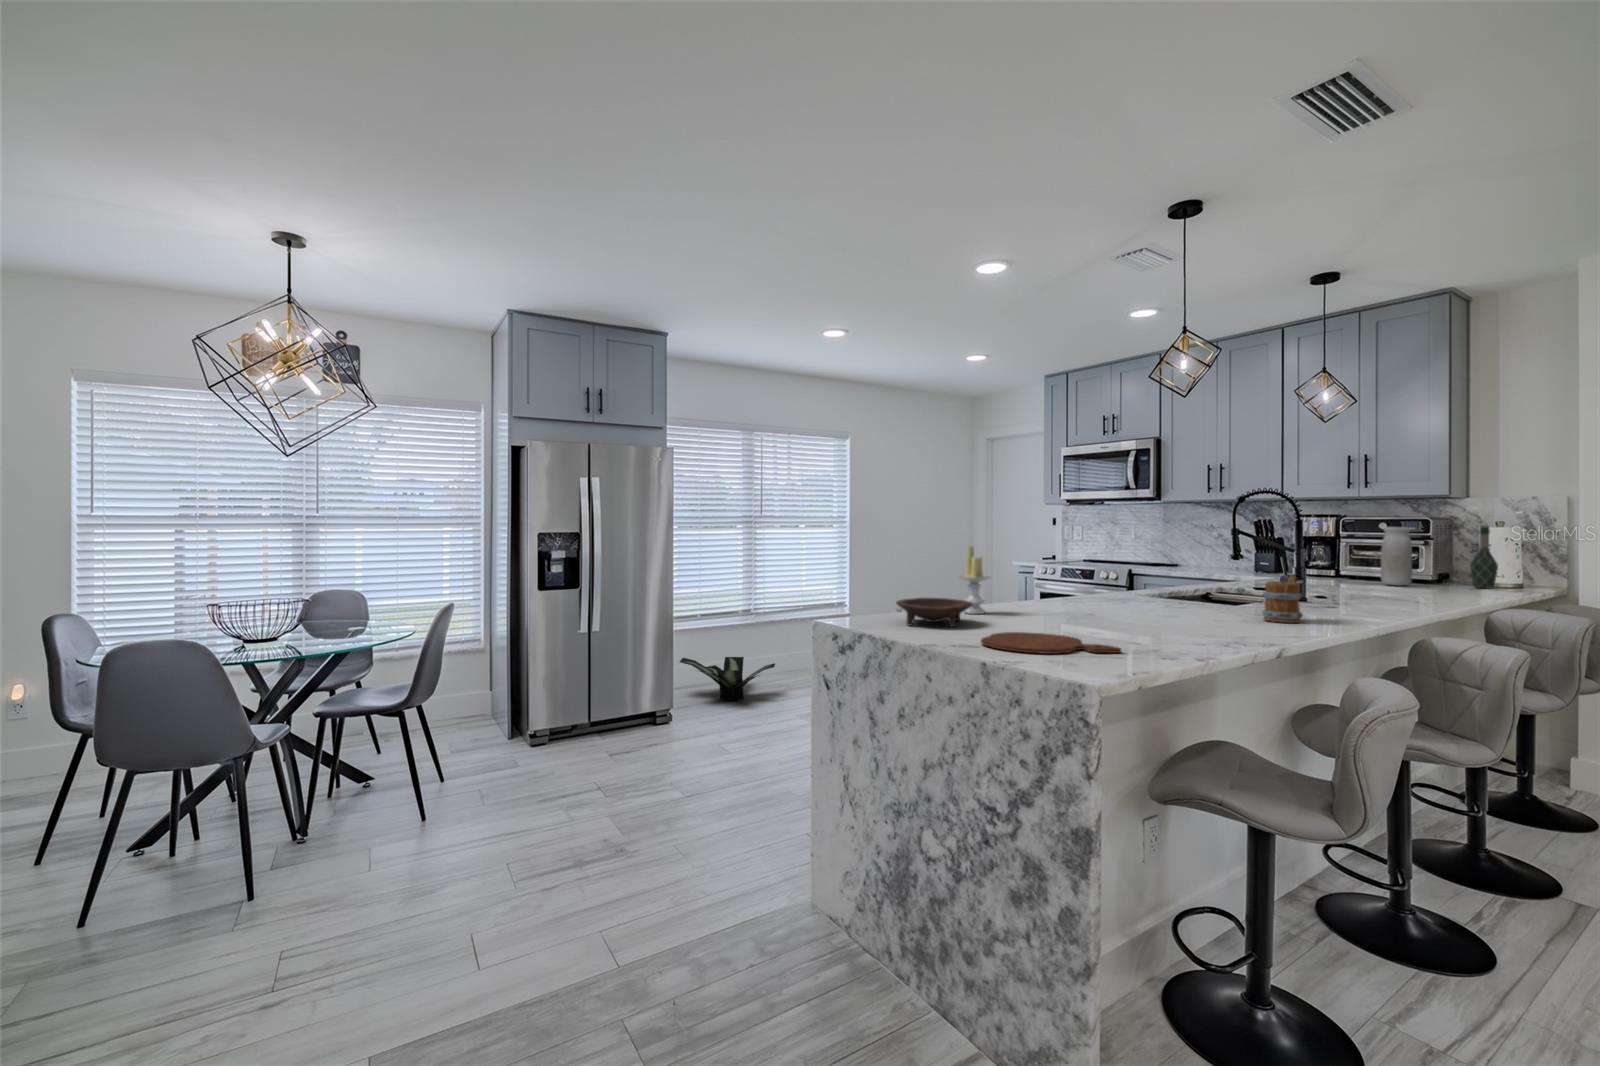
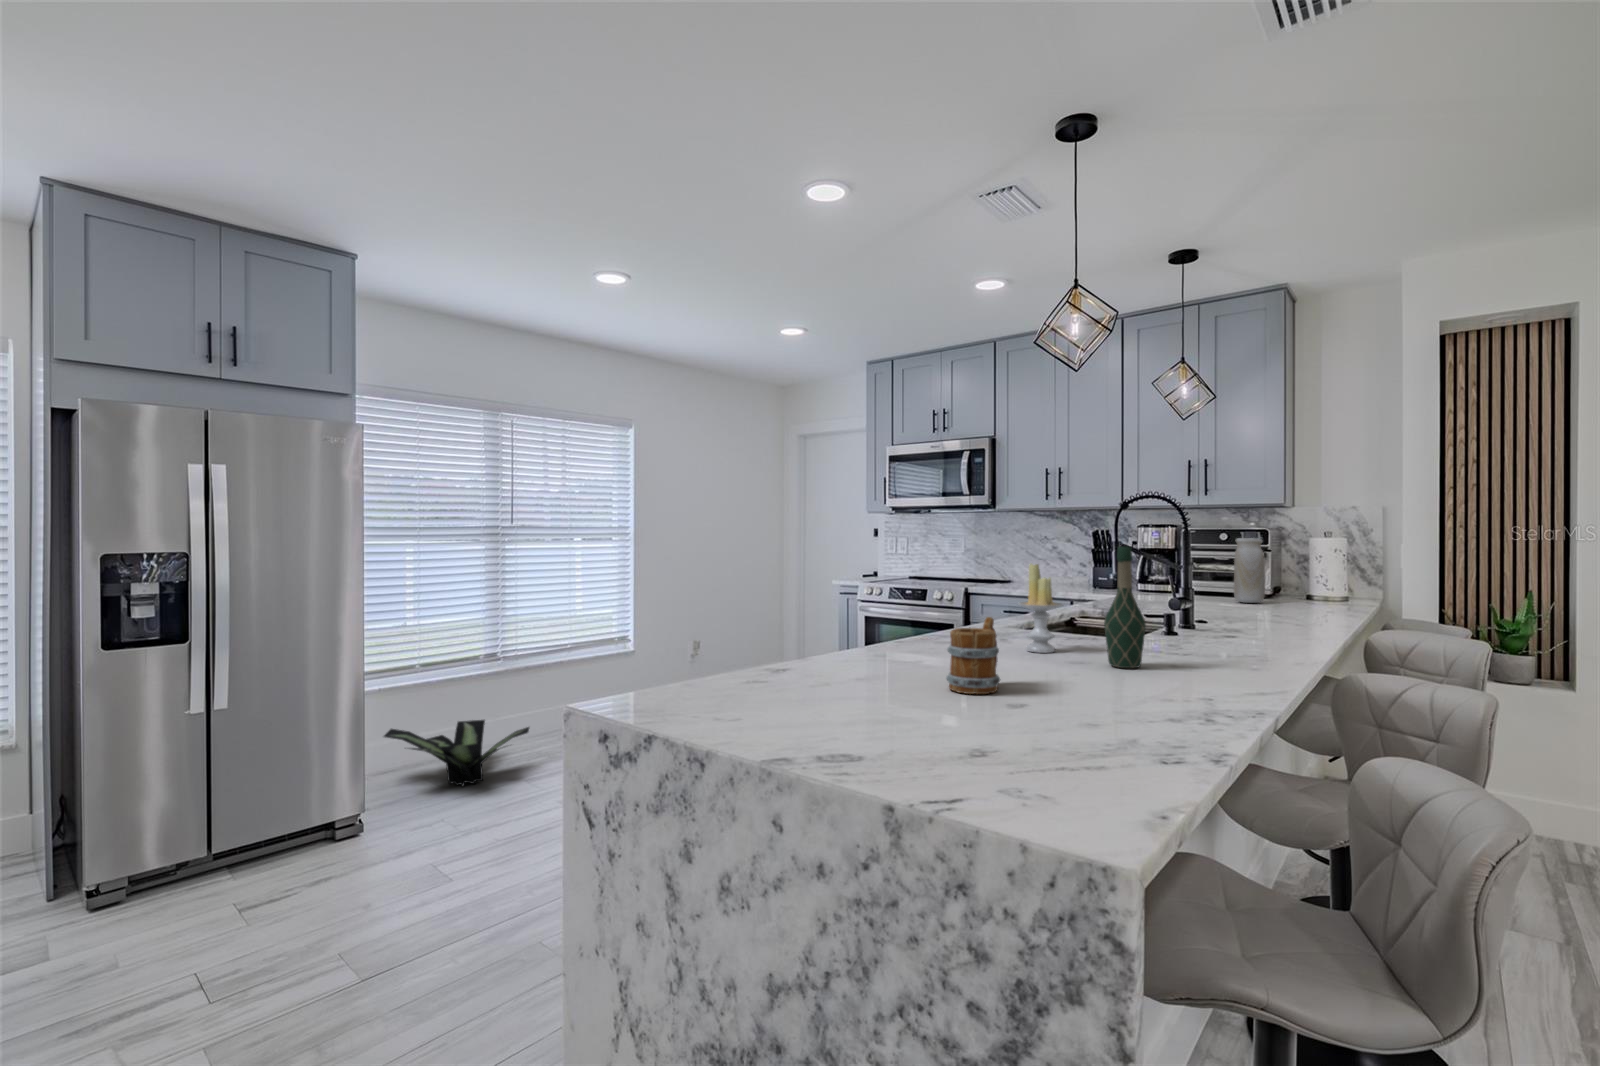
wine bottle: present [1470,526,1498,588] -> present [1104,547,1146,668]
candle: present [958,546,991,614] -> present [1018,564,1064,653]
mug: present [1262,575,1303,623] -> present [946,617,1000,694]
bowl: present [896,598,972,627] -> none [708,656,830,710]
cutting board: present [981,632,1121,654] -> none [867,720,1106,776]

